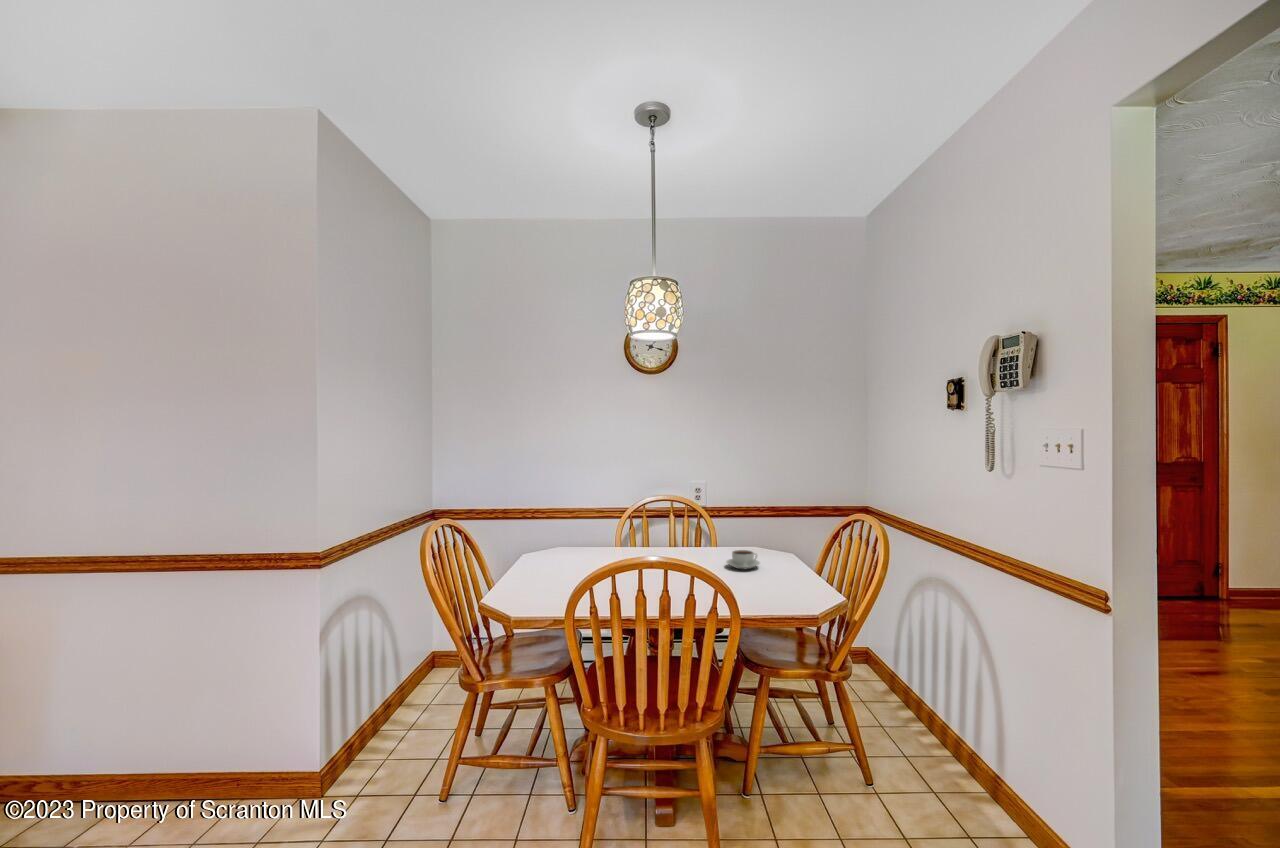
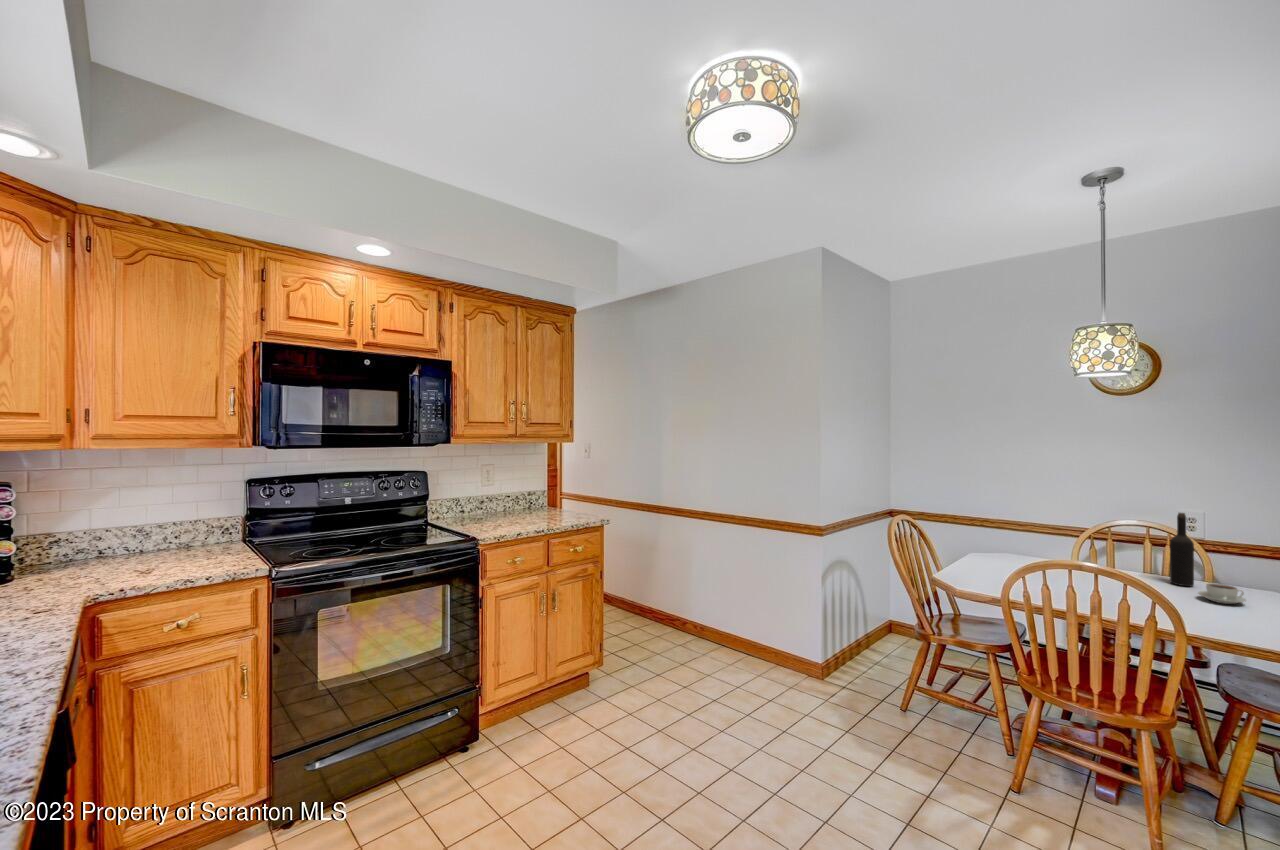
wine bottle: none [699,484,717,556] -> present [1170,513,1194,586]

